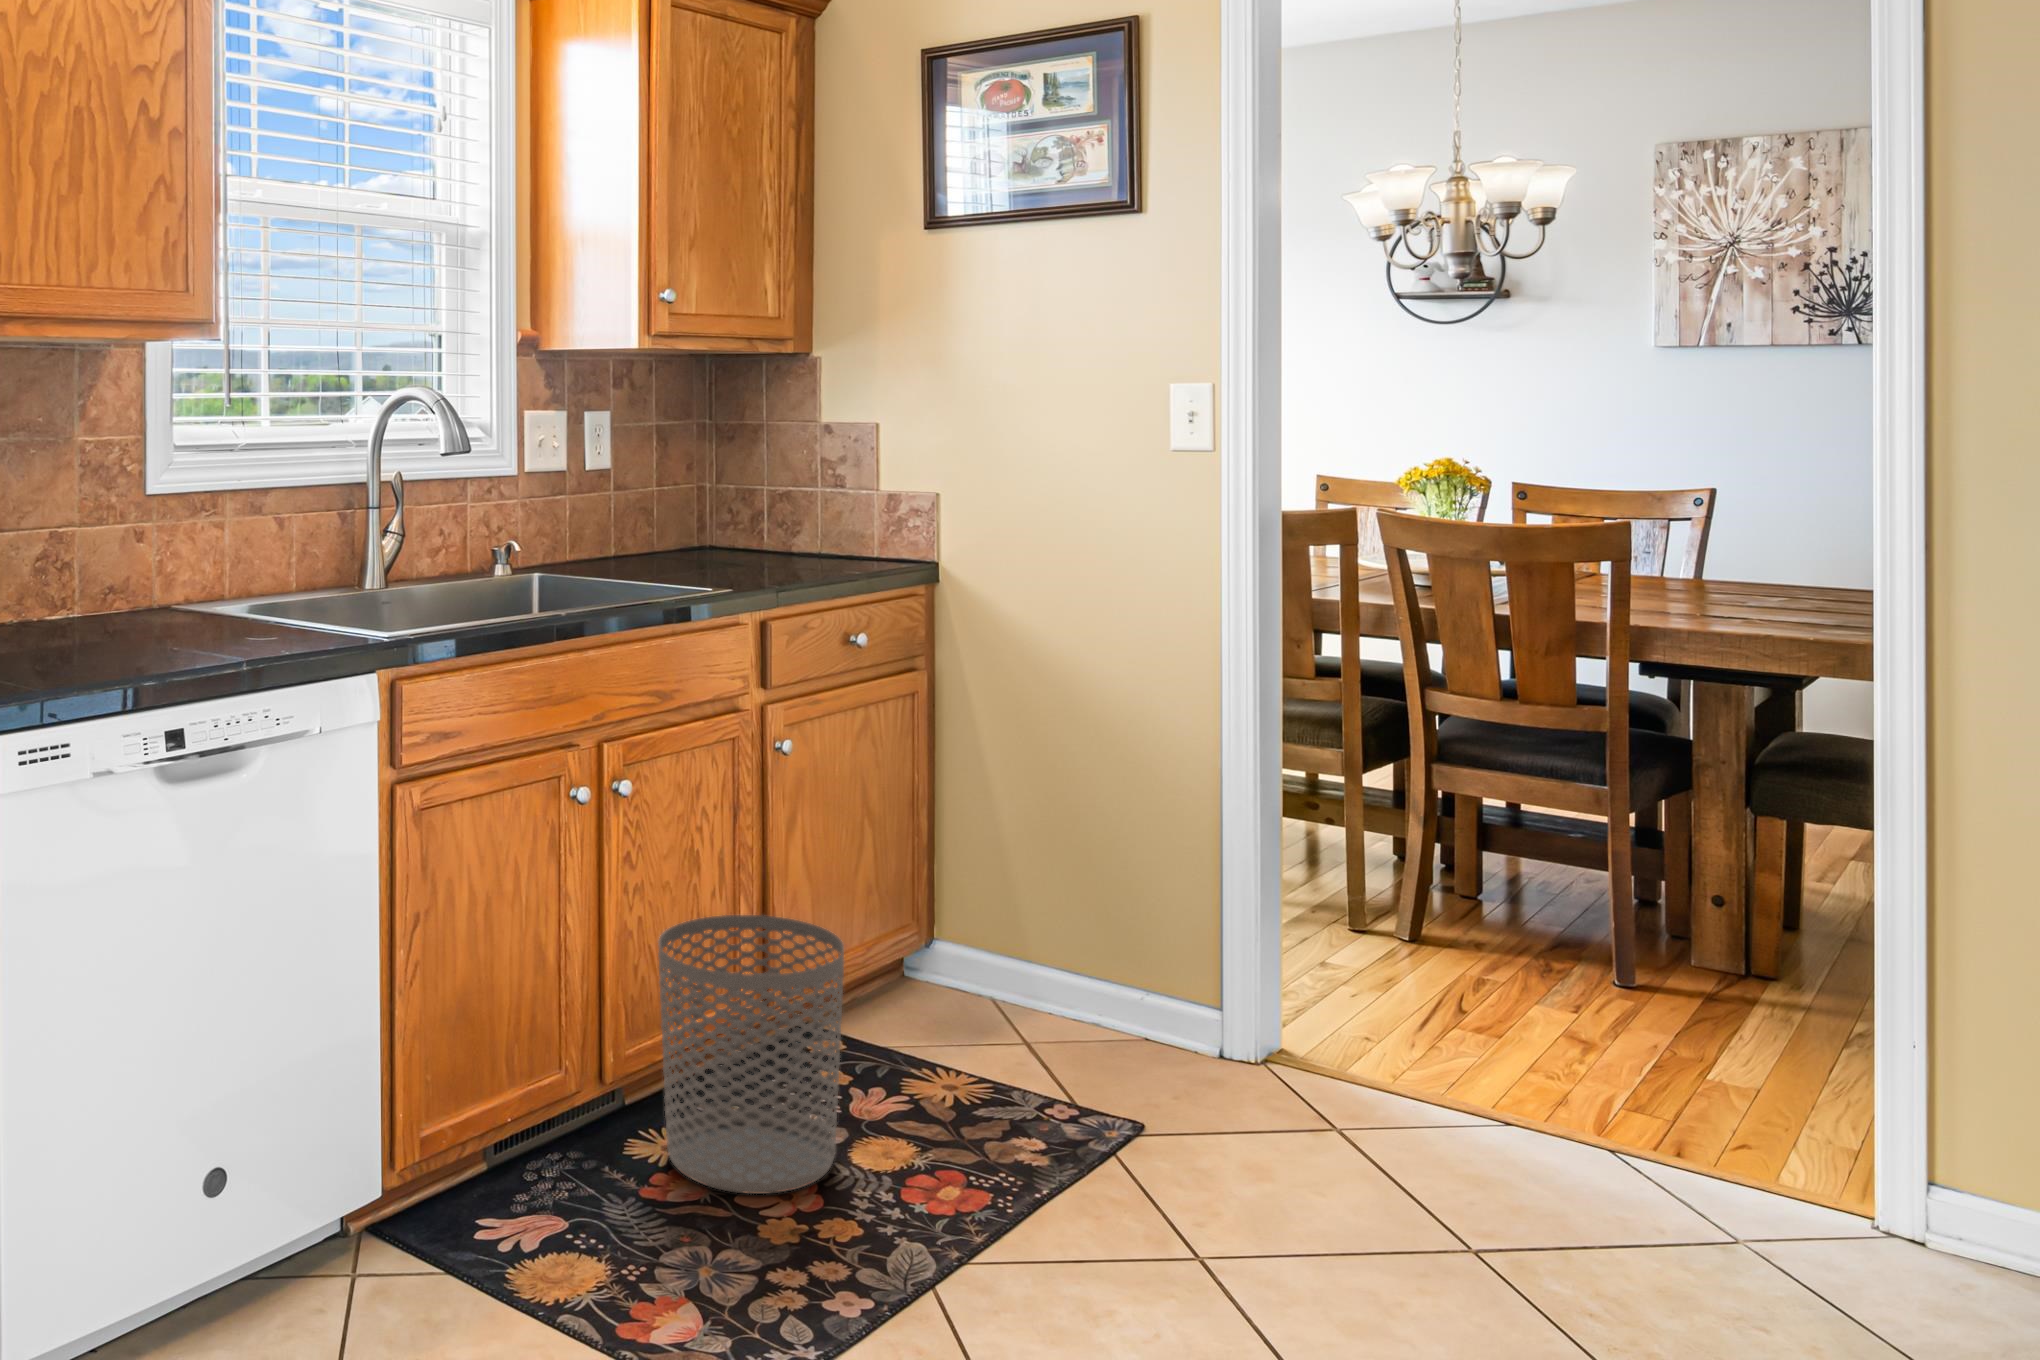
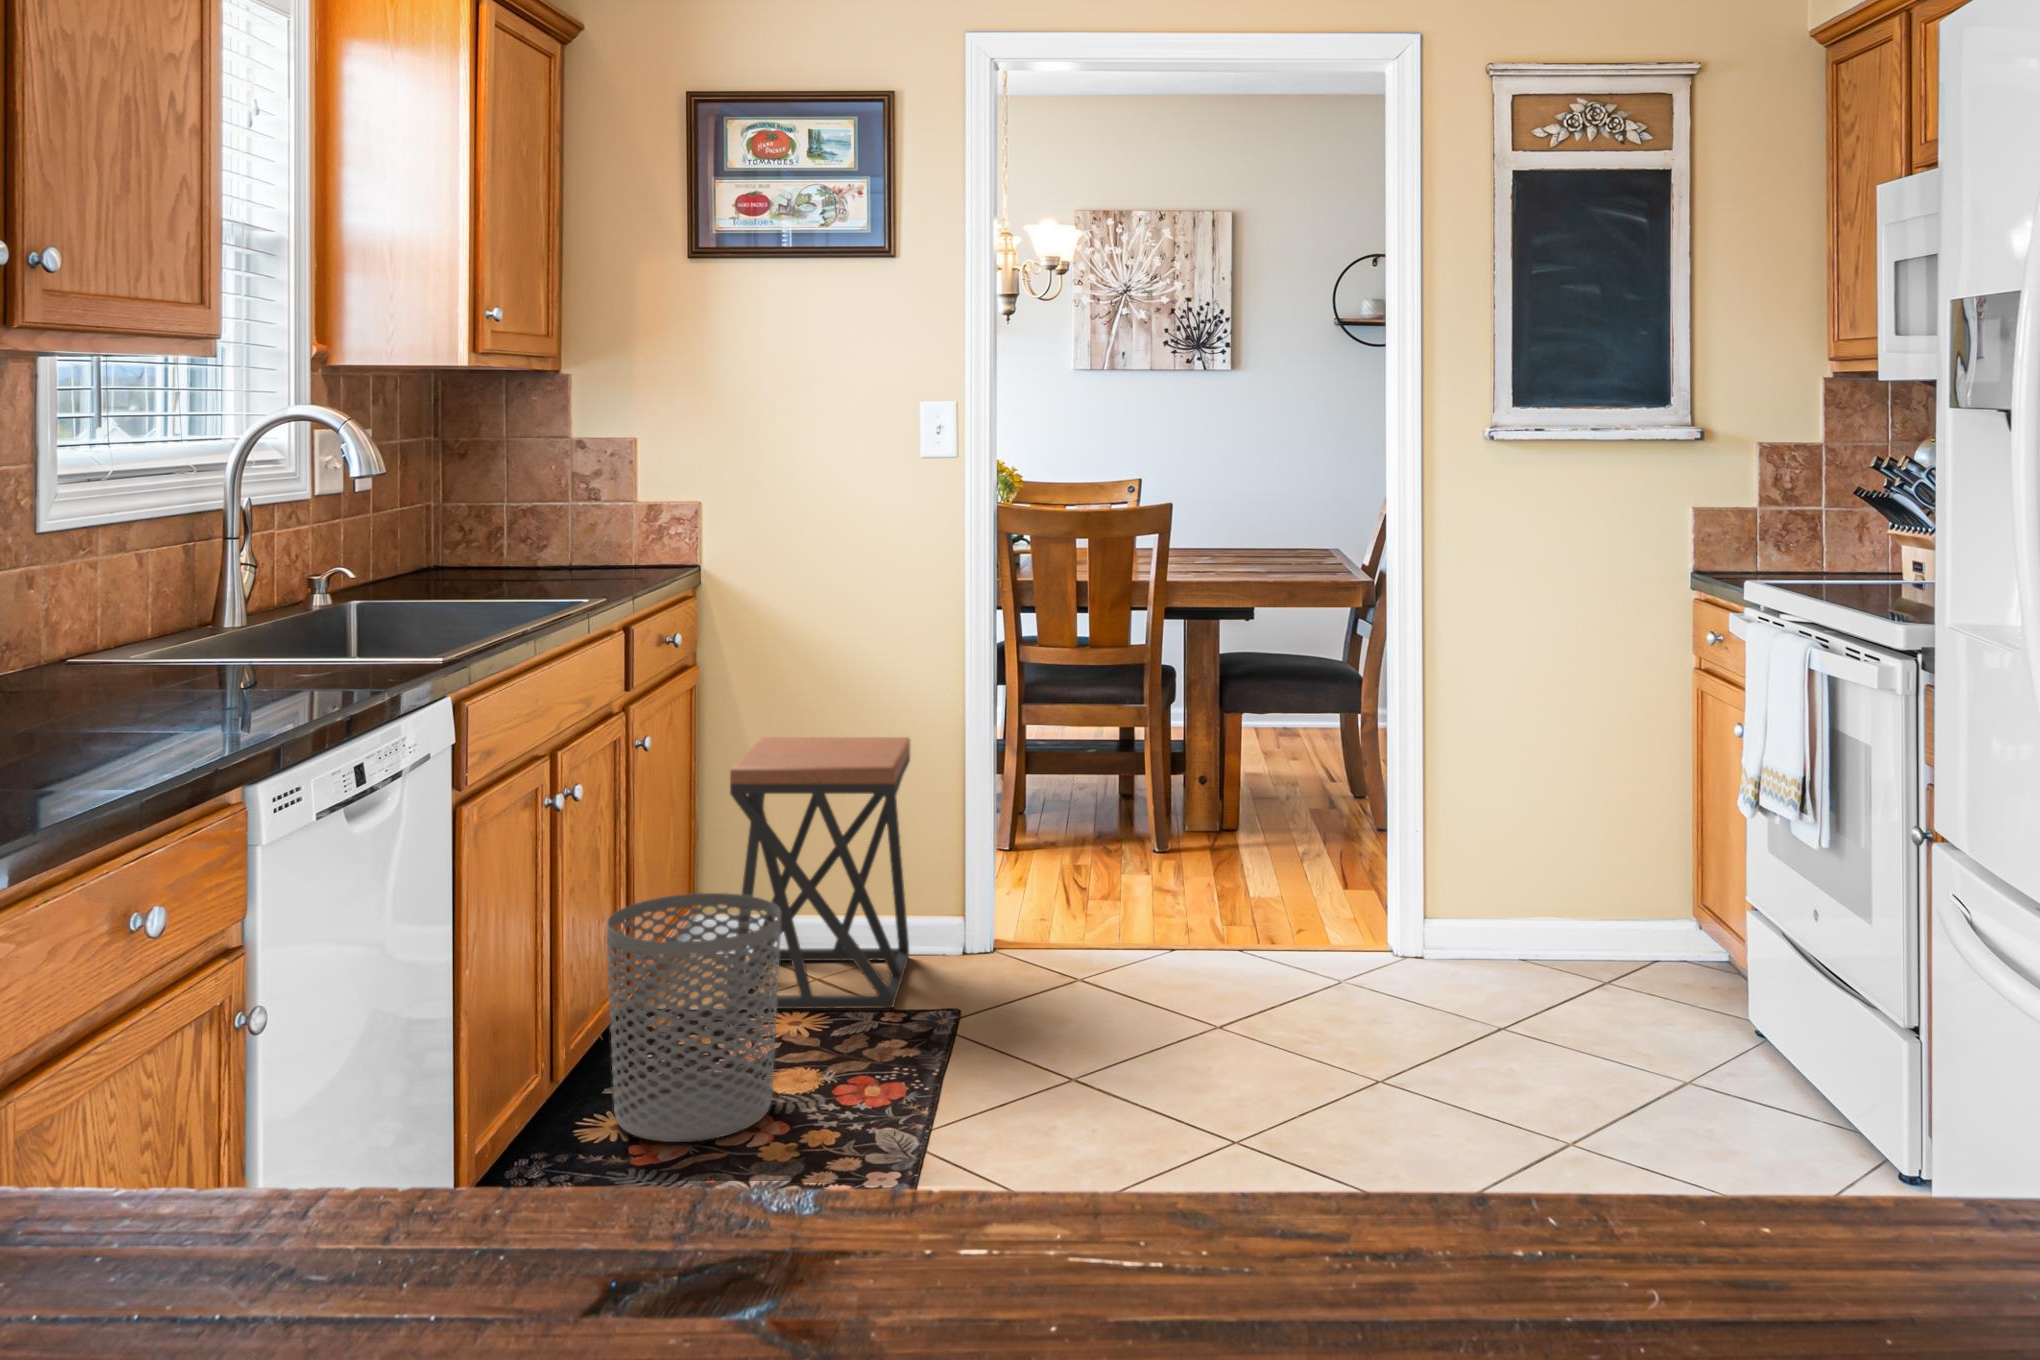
stool: none [901,758,1150,1101] -> present [729,737,910,1009]

